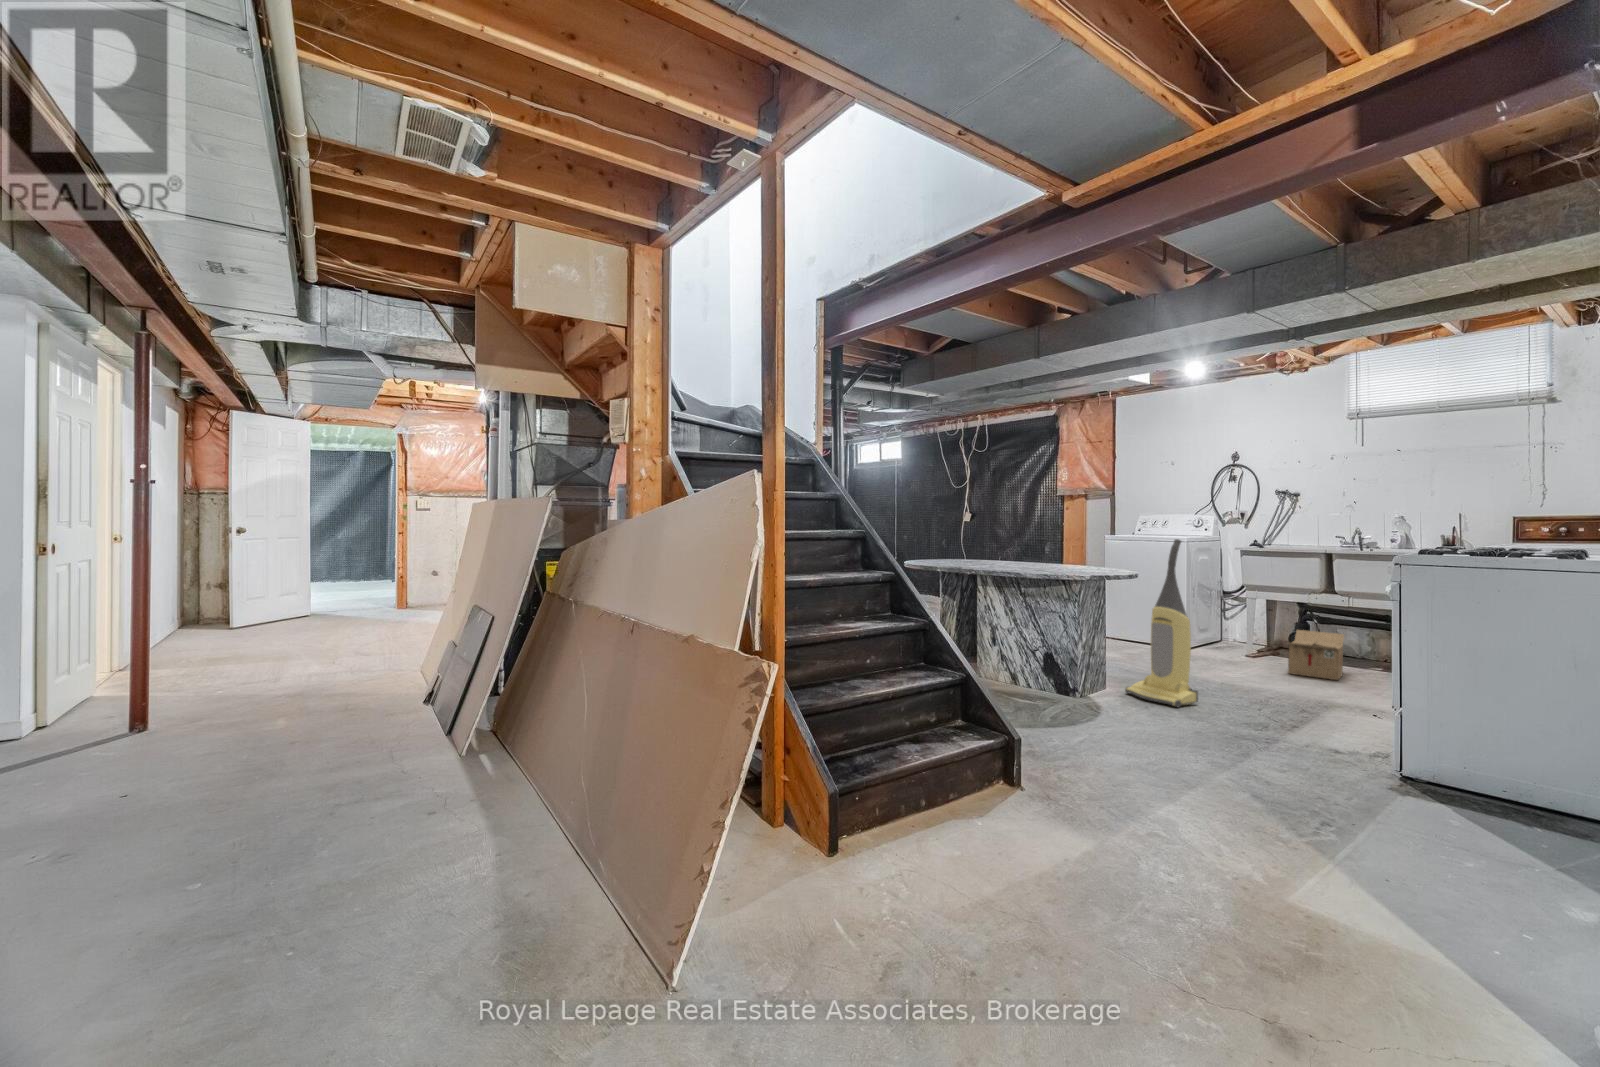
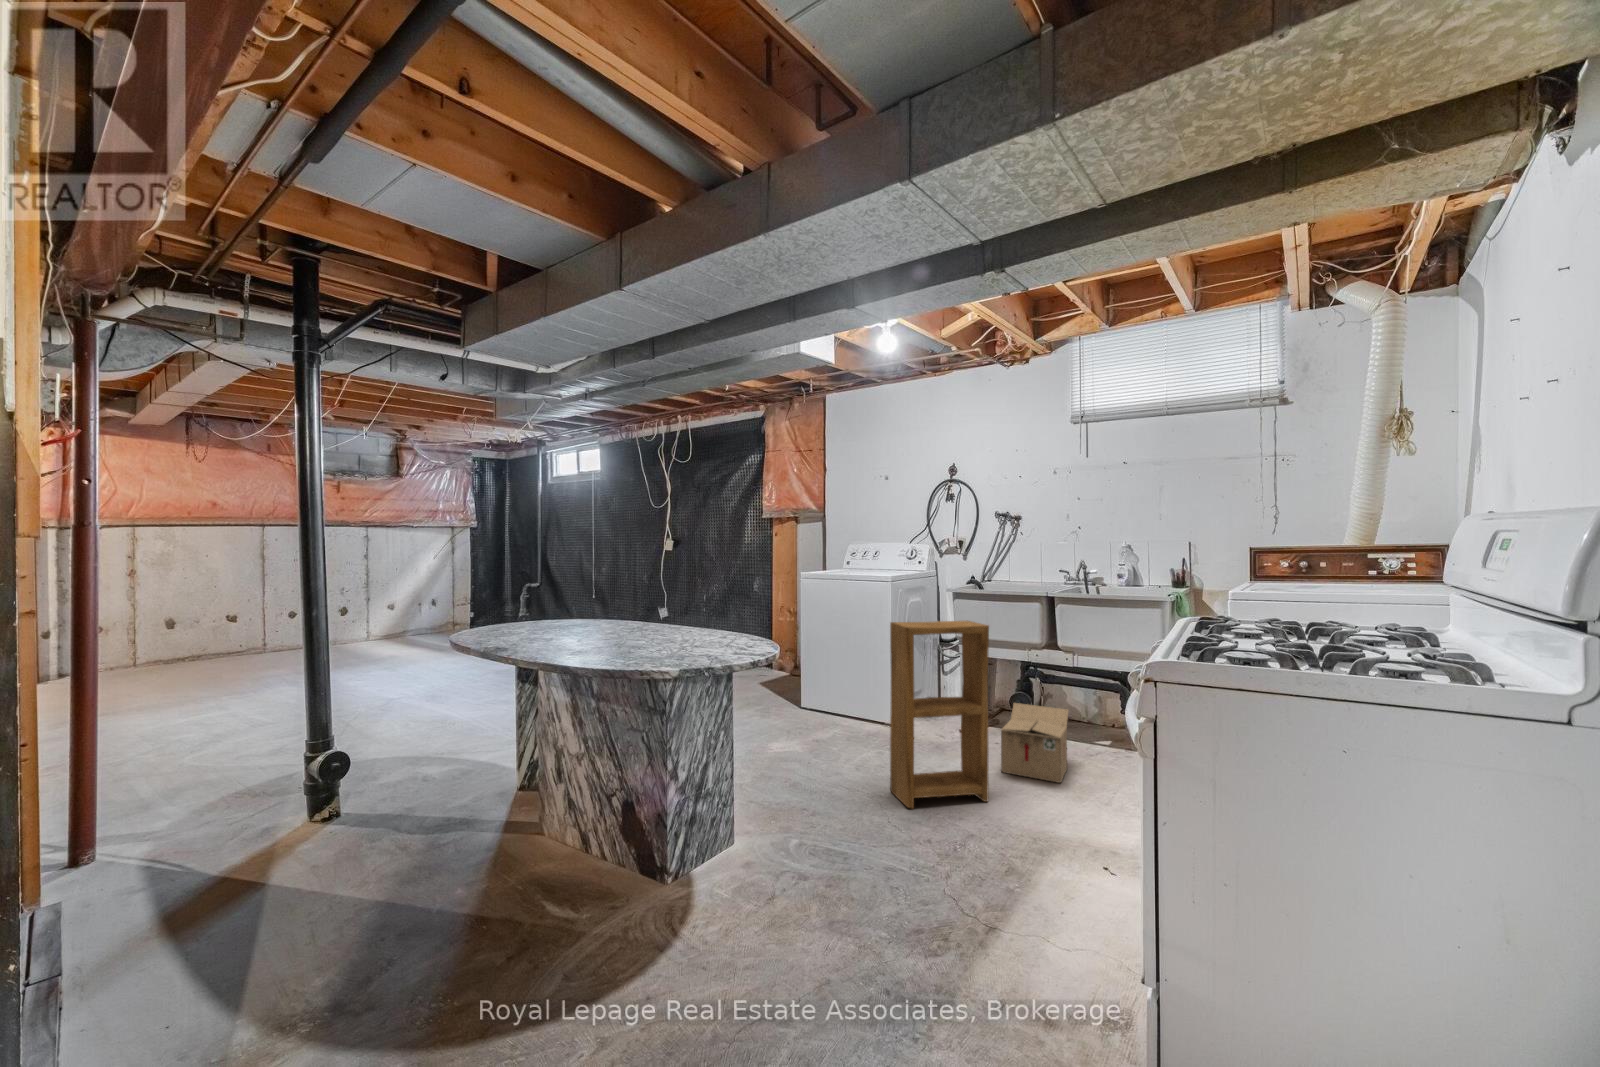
vacuum cleaner: present [1125,539,1198,707] -> none [730,589,836,912]
shelving unit: none [1207,566,1286,684] -> present [890,621,989,809]

